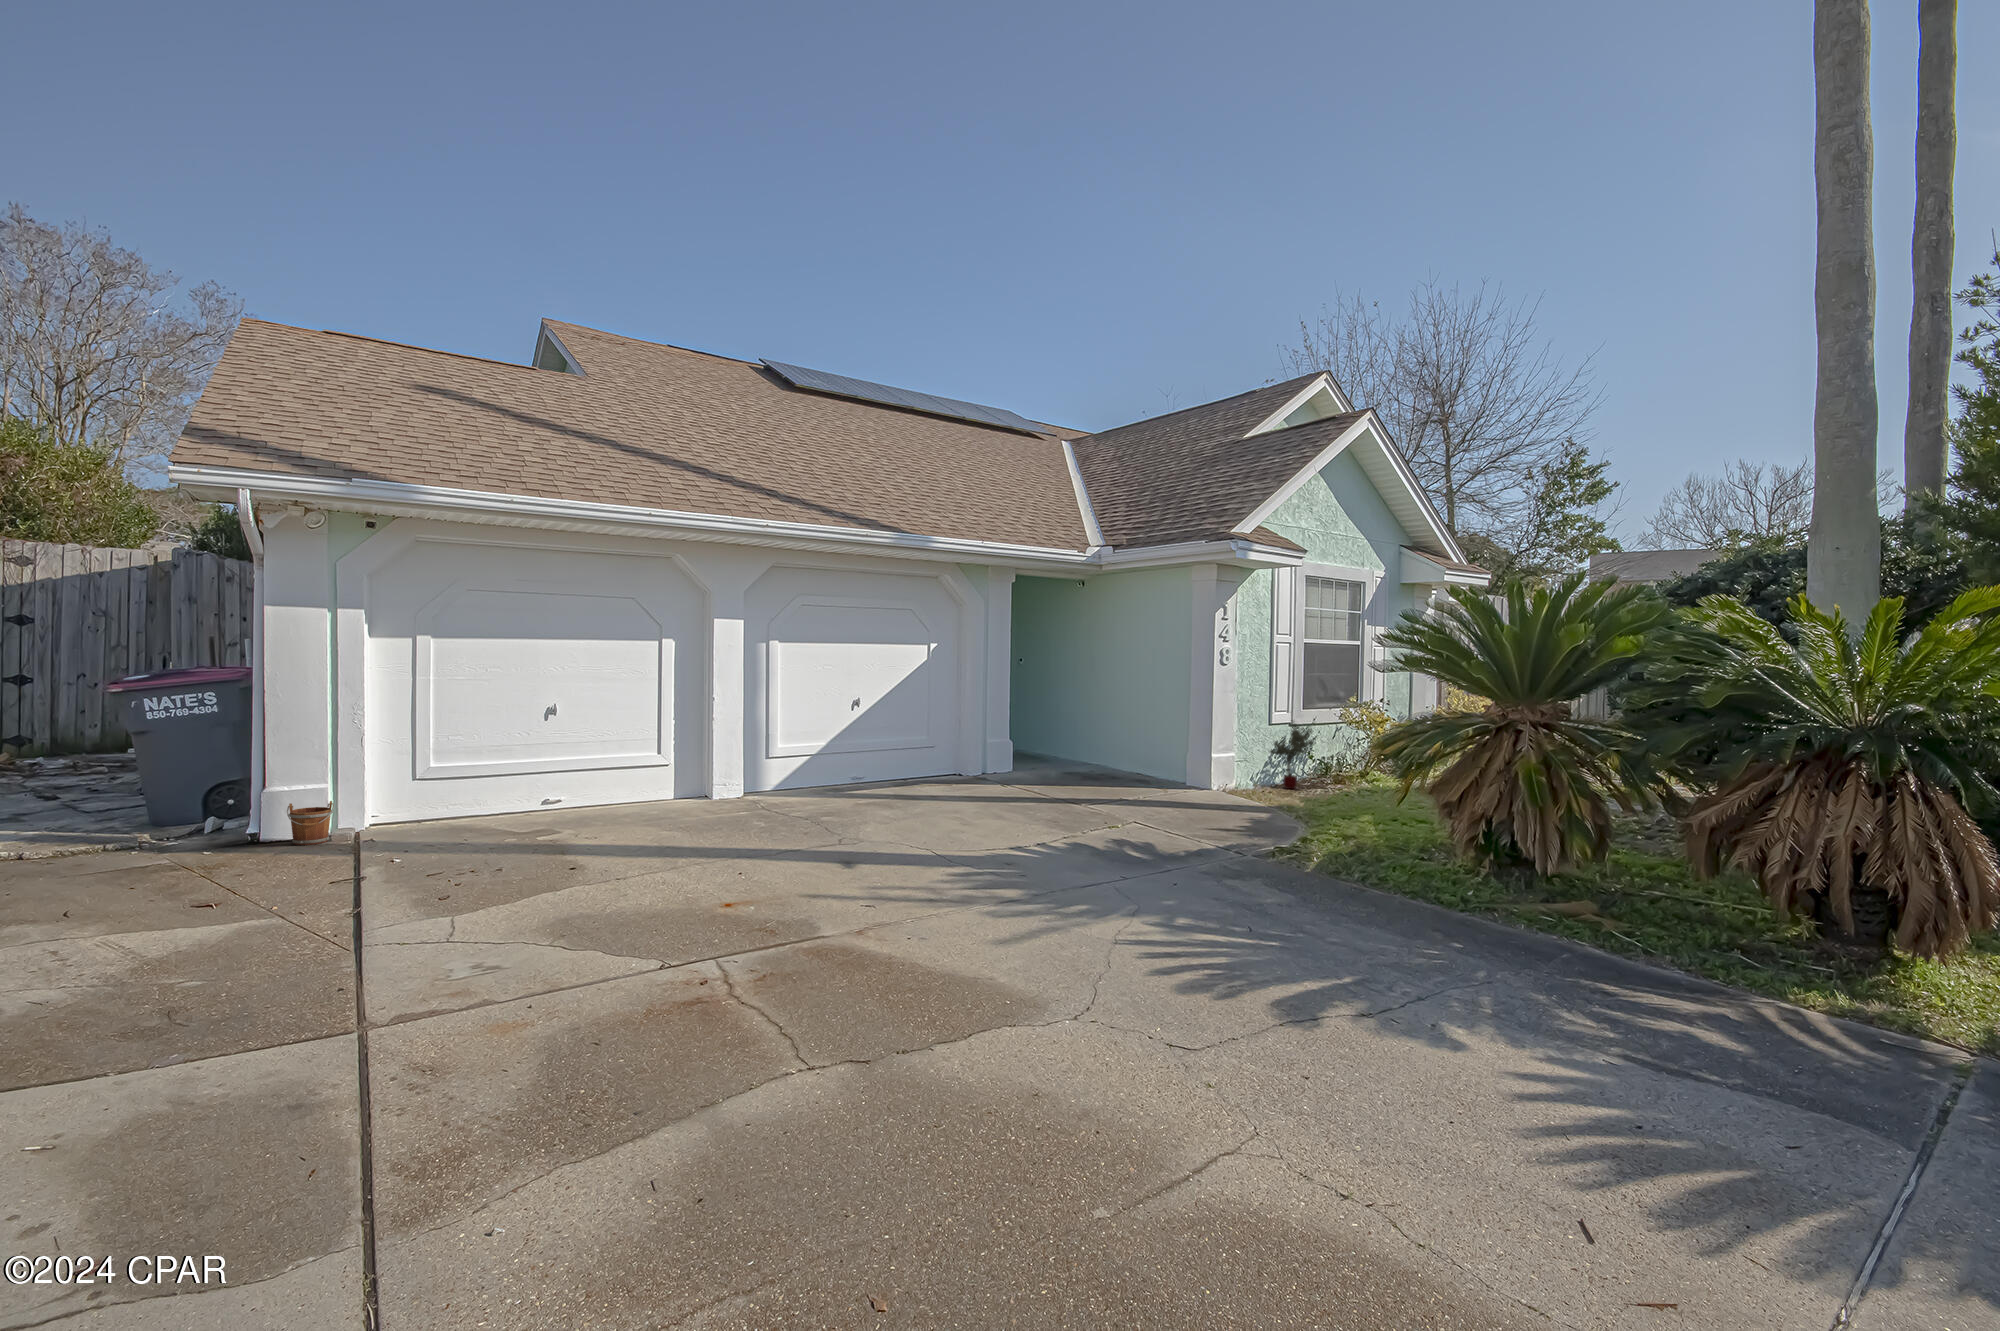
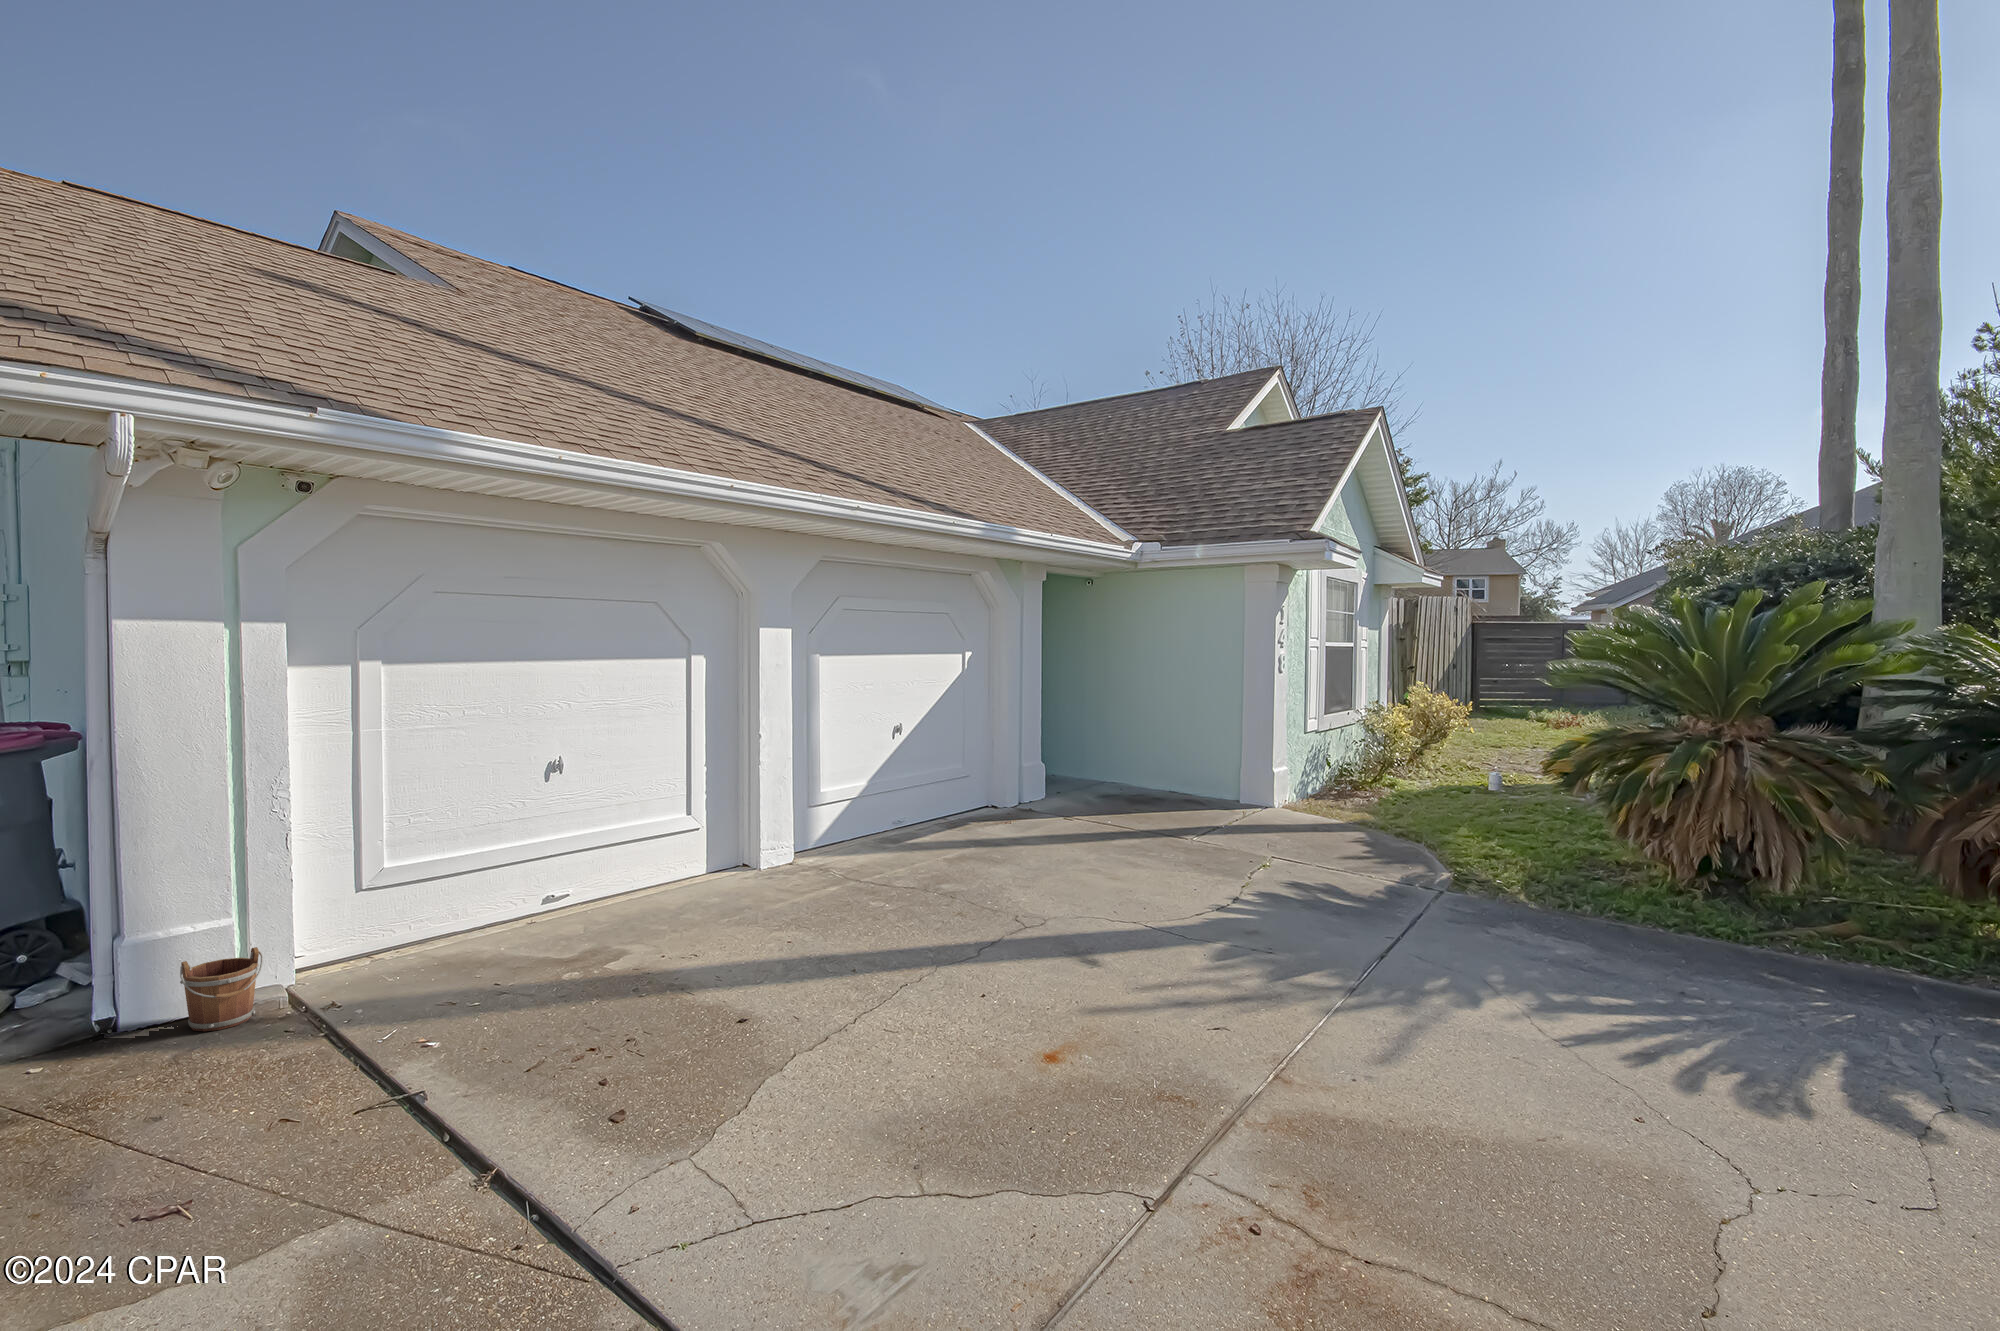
potted tree: present [1270,720,1313,789] -> none [1311,727,1353,802]

